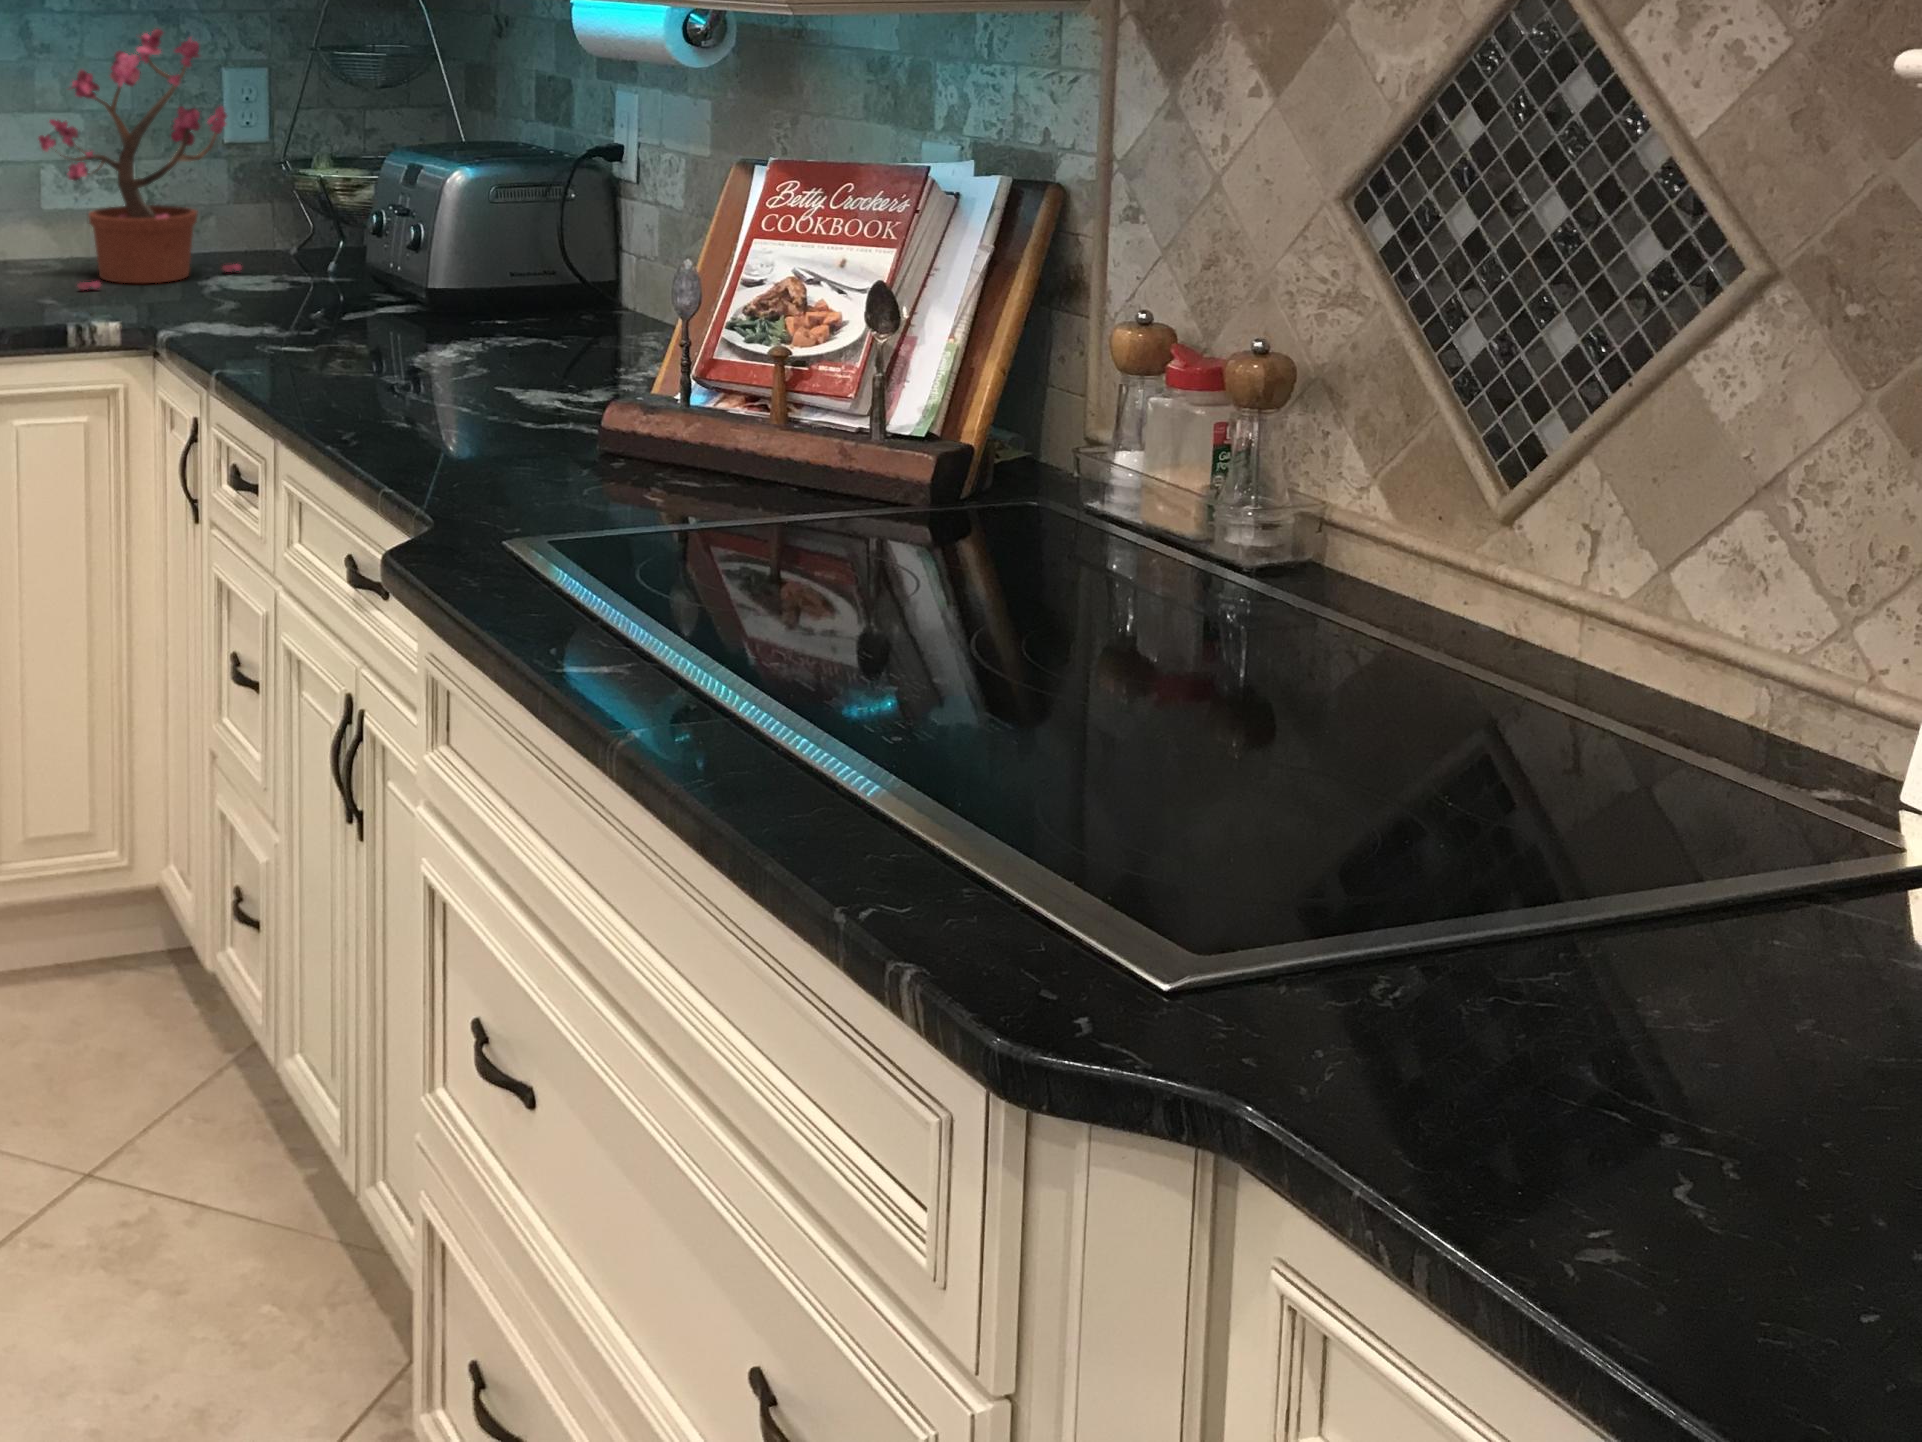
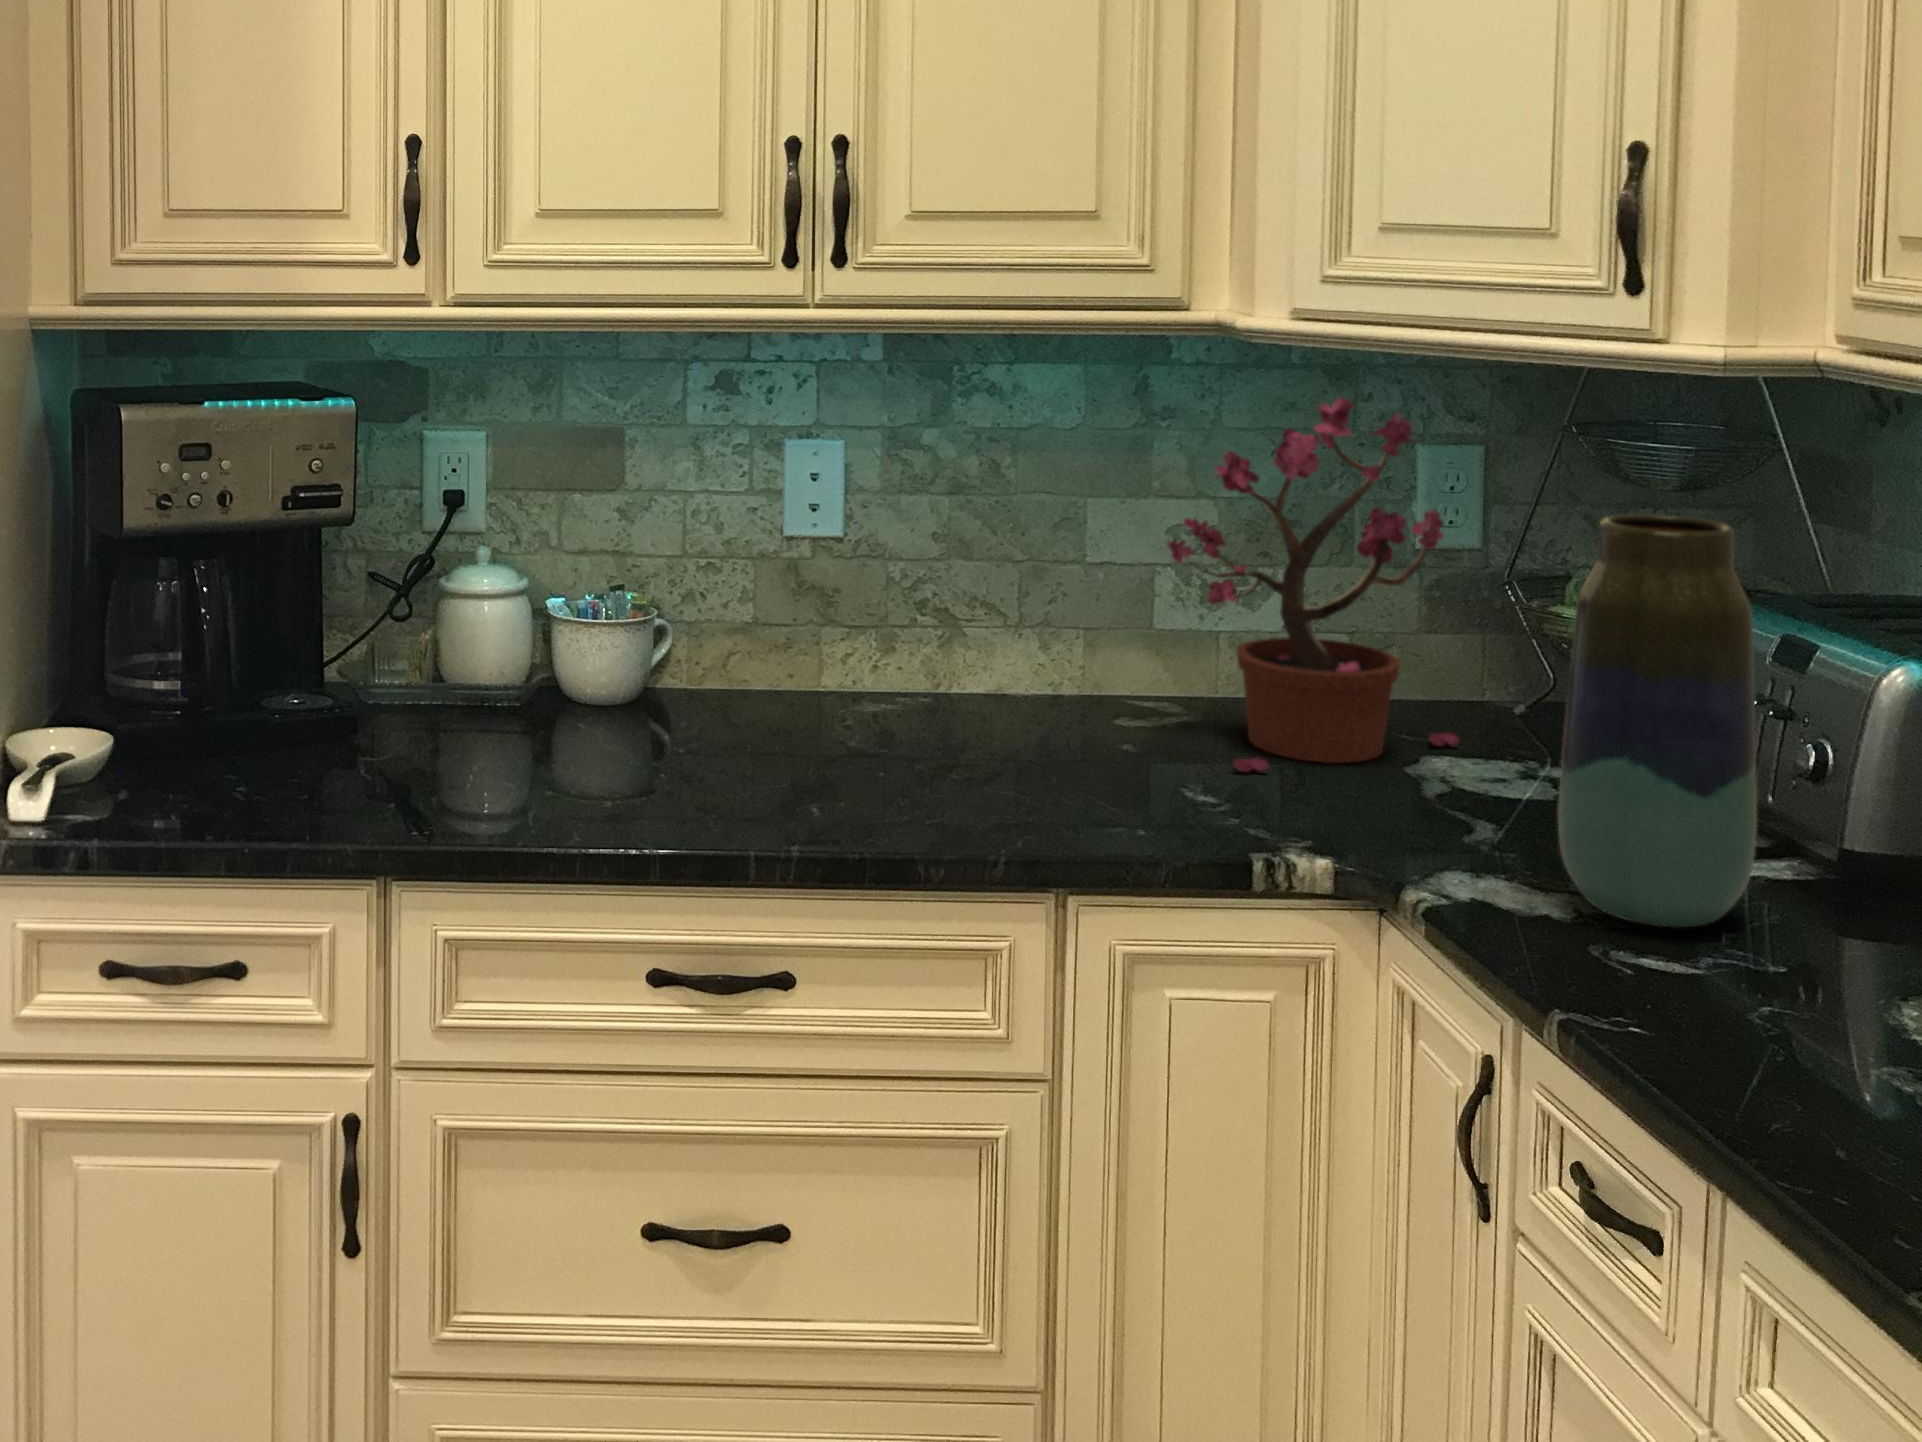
vase: none [242,76,352,334] -> present [1558,515,1757,928]

